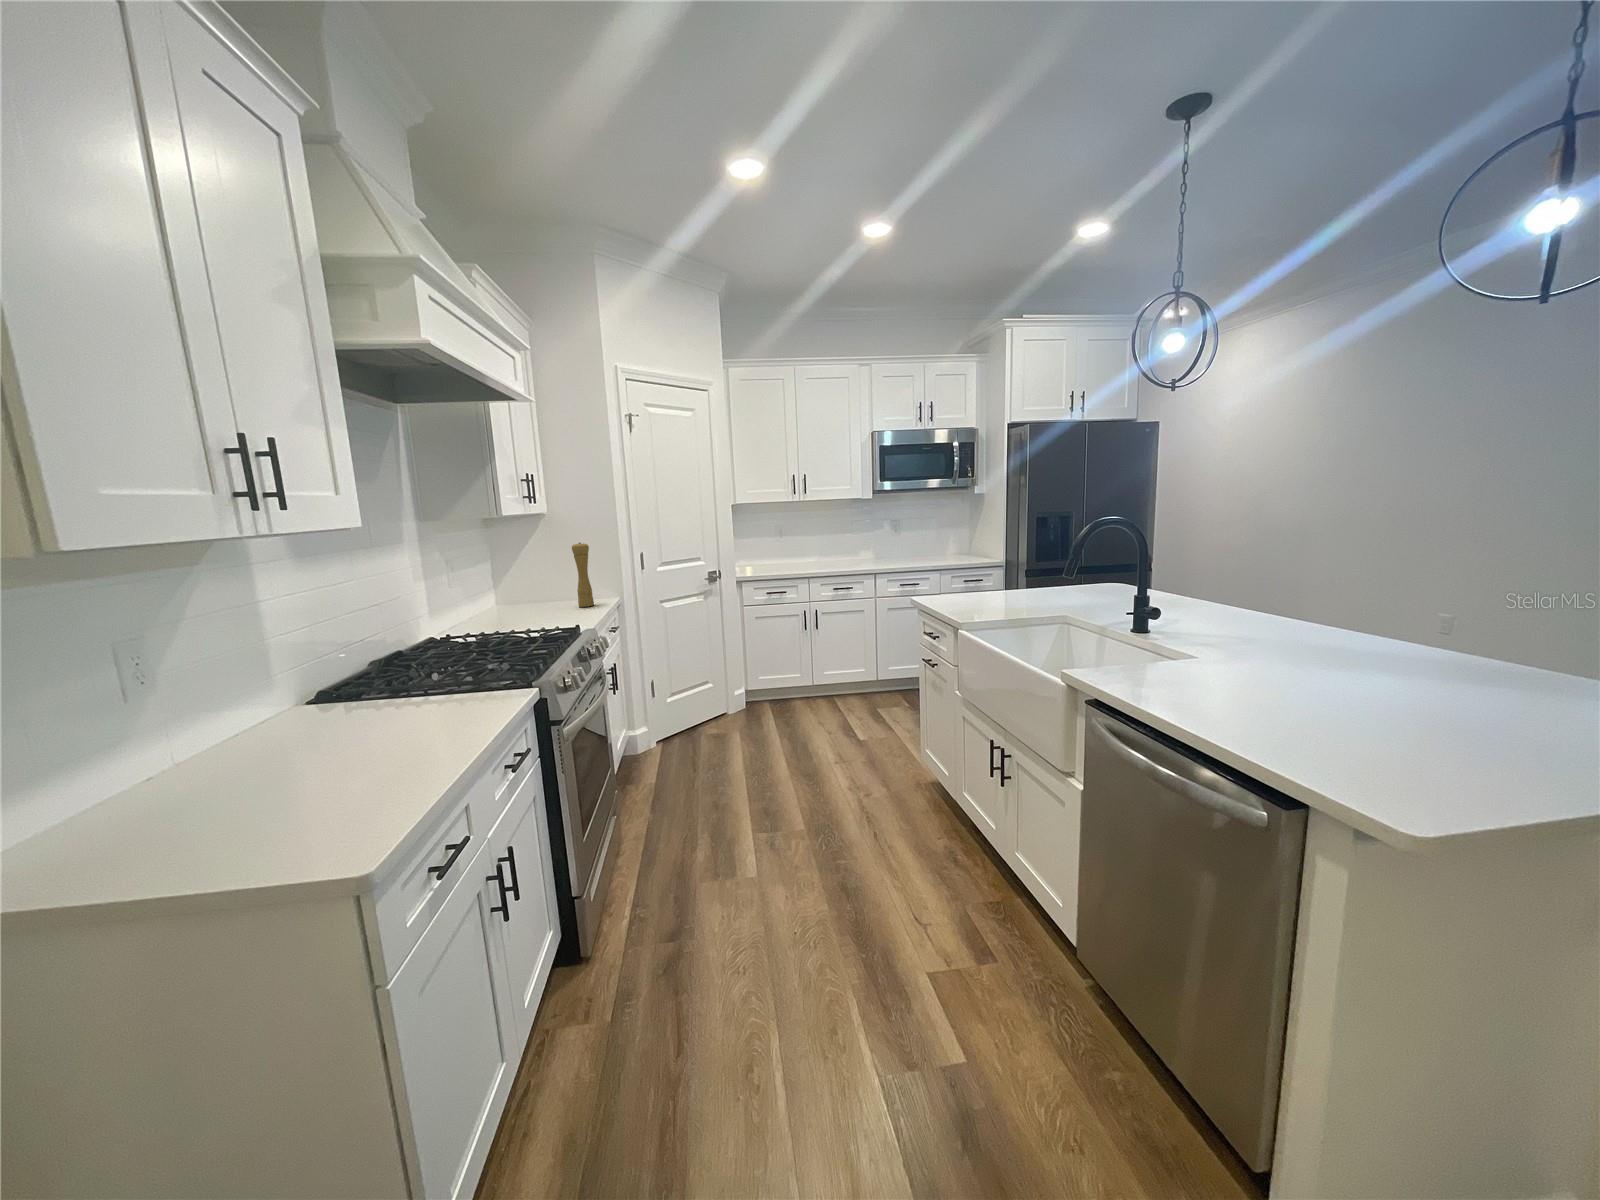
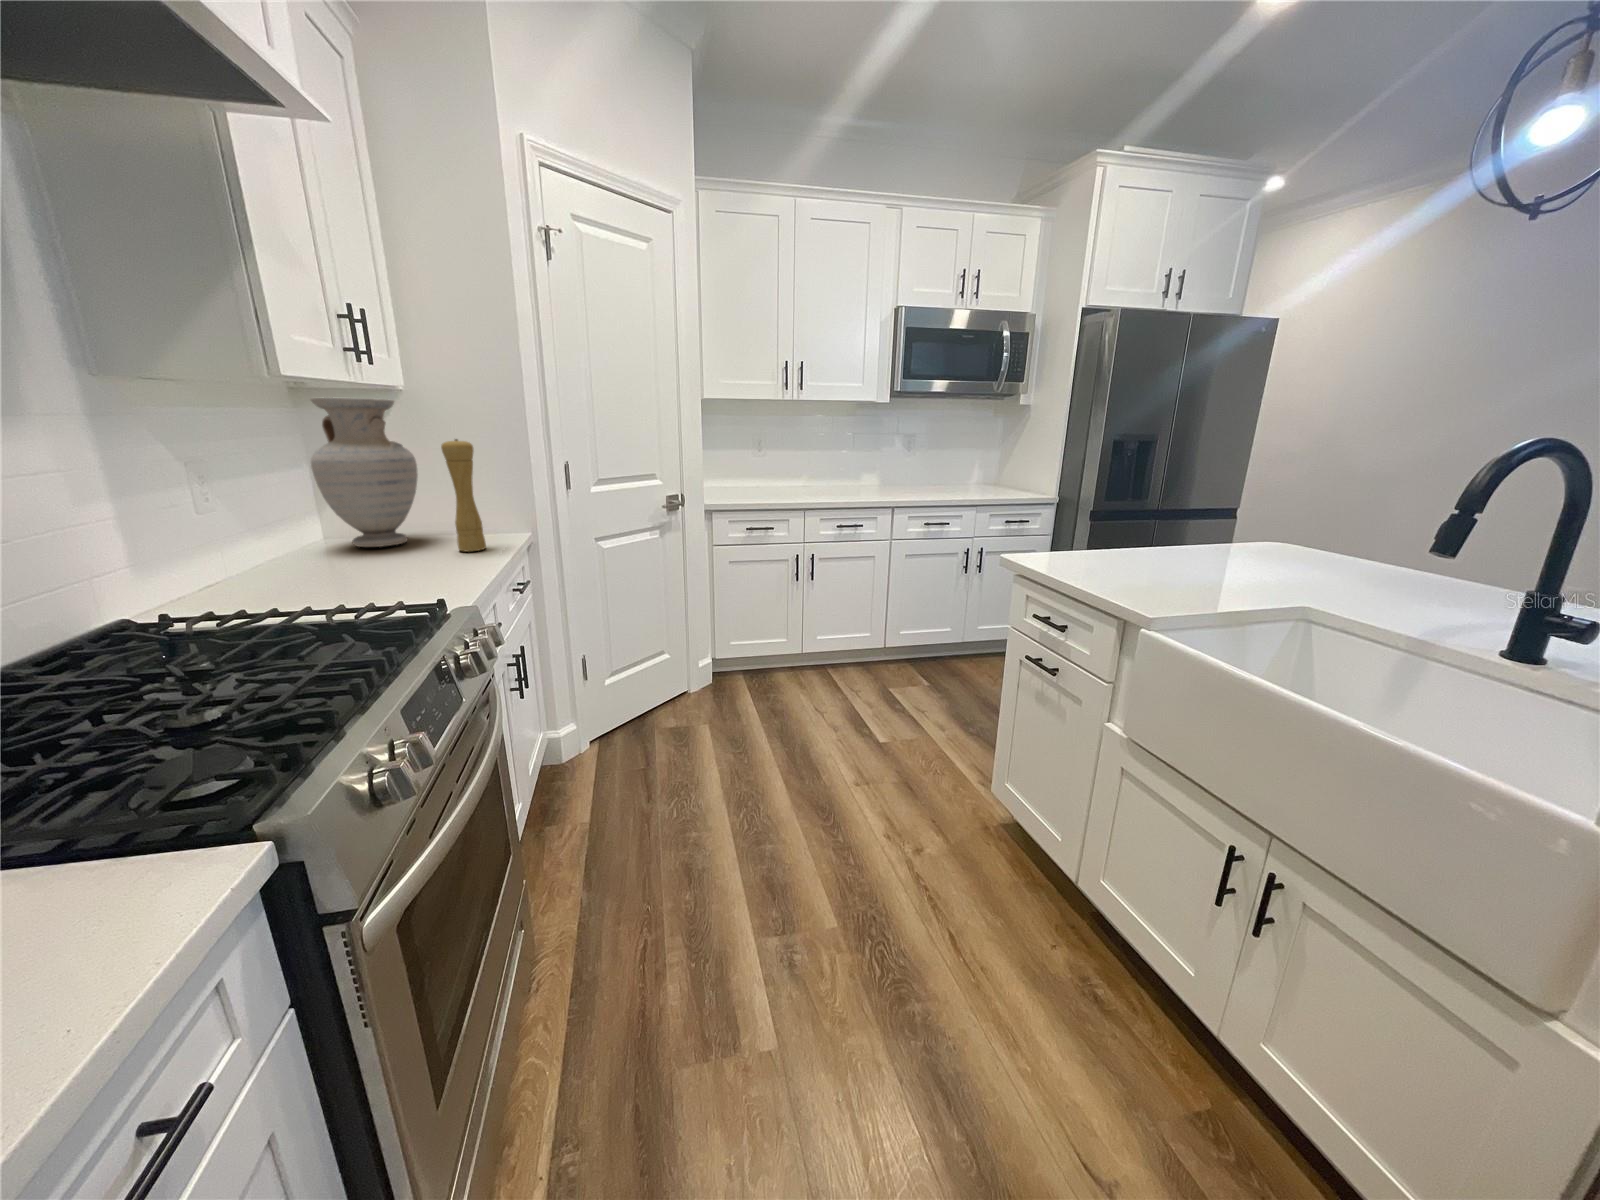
vase: none [502,523,556,607] -> present [310,397,418,547]

